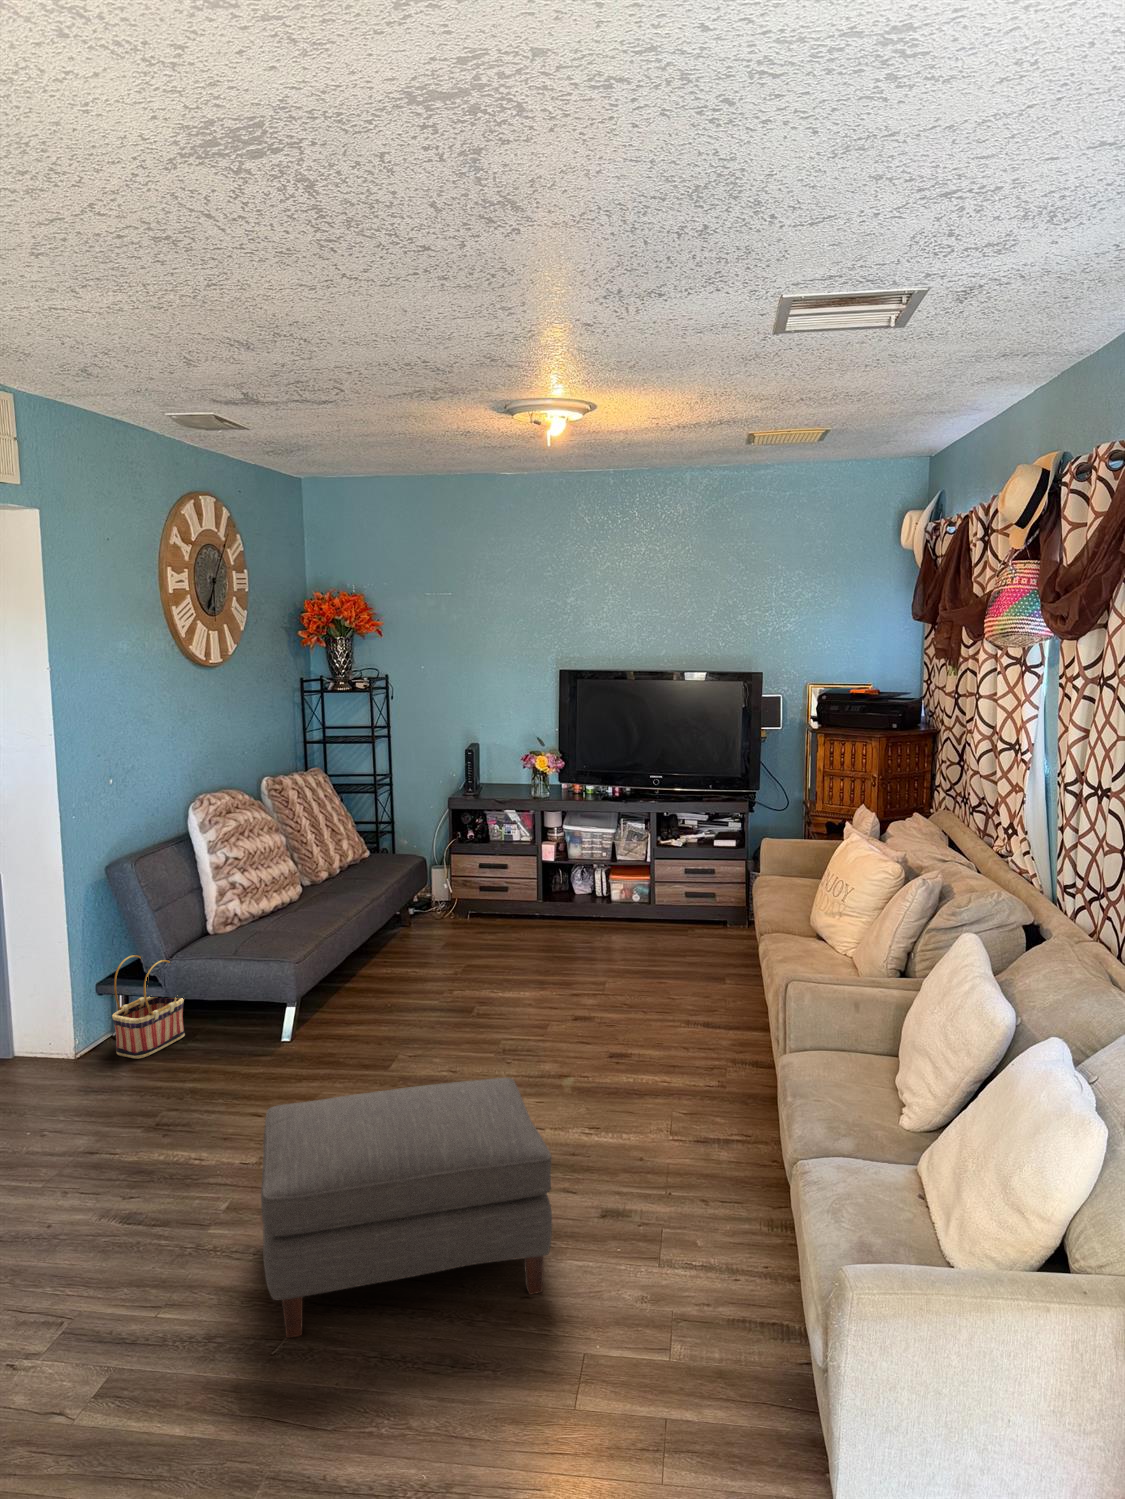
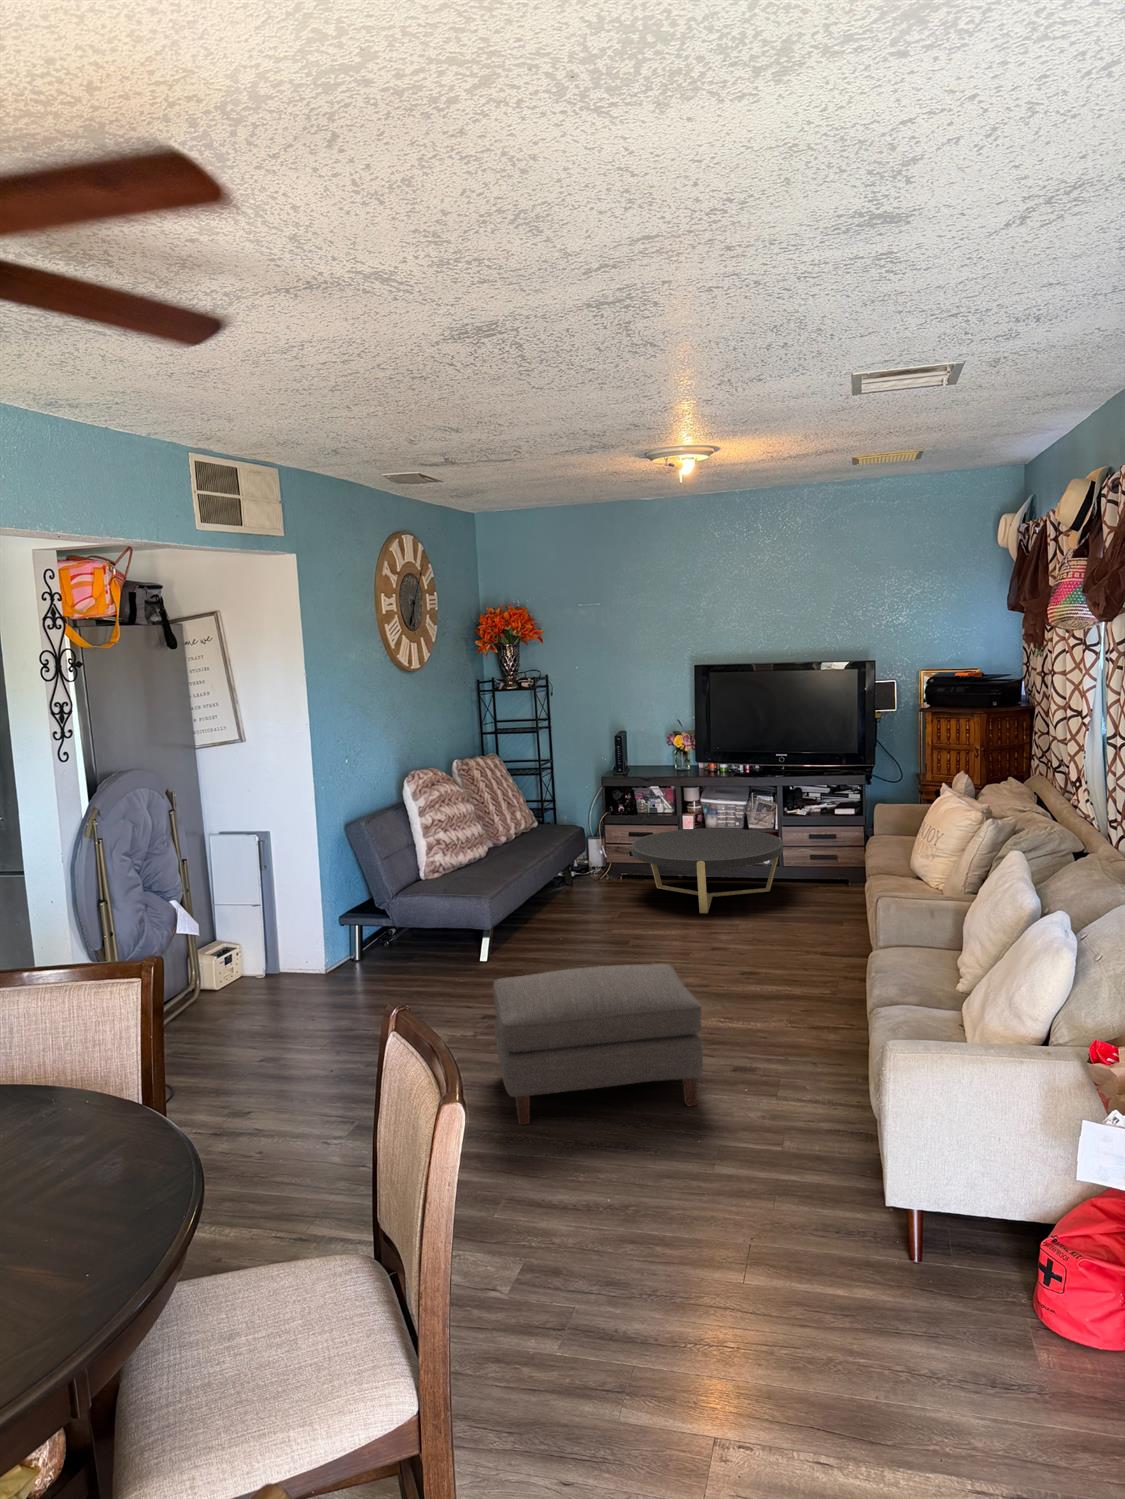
coffee table: none [479,859,655,966] -> present [631,828,783,913]
basket: present [112,955,185,1059] -> none [354,895,406,973]

